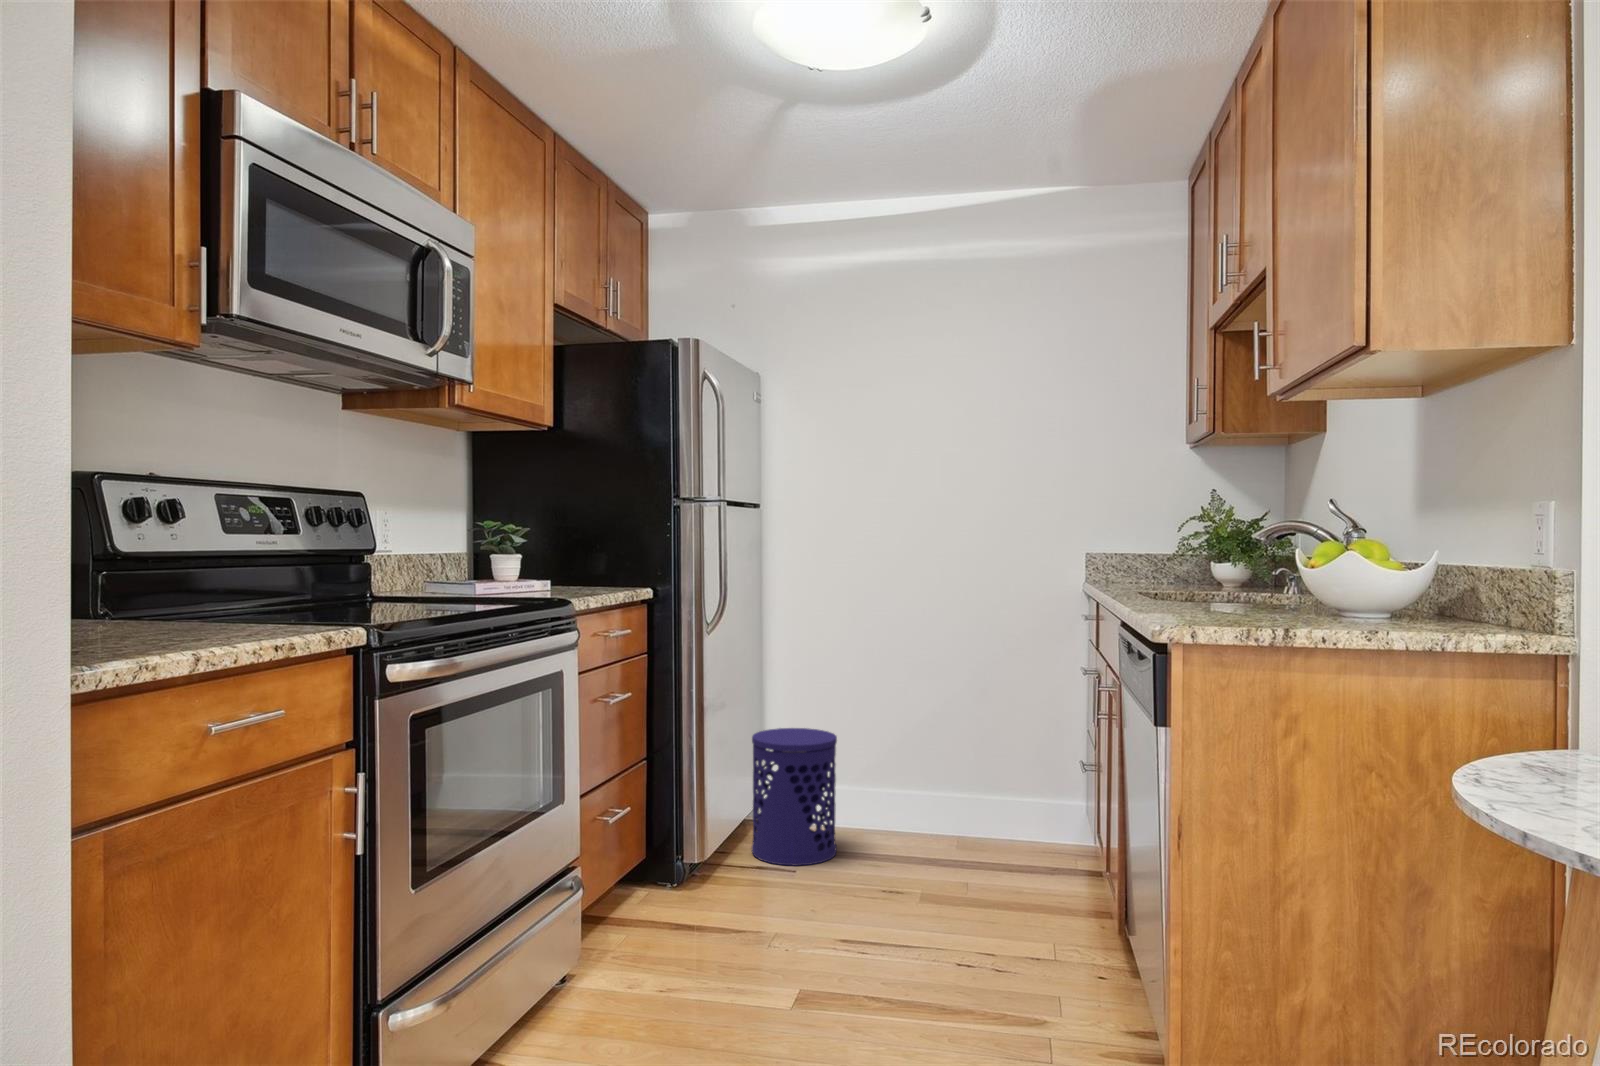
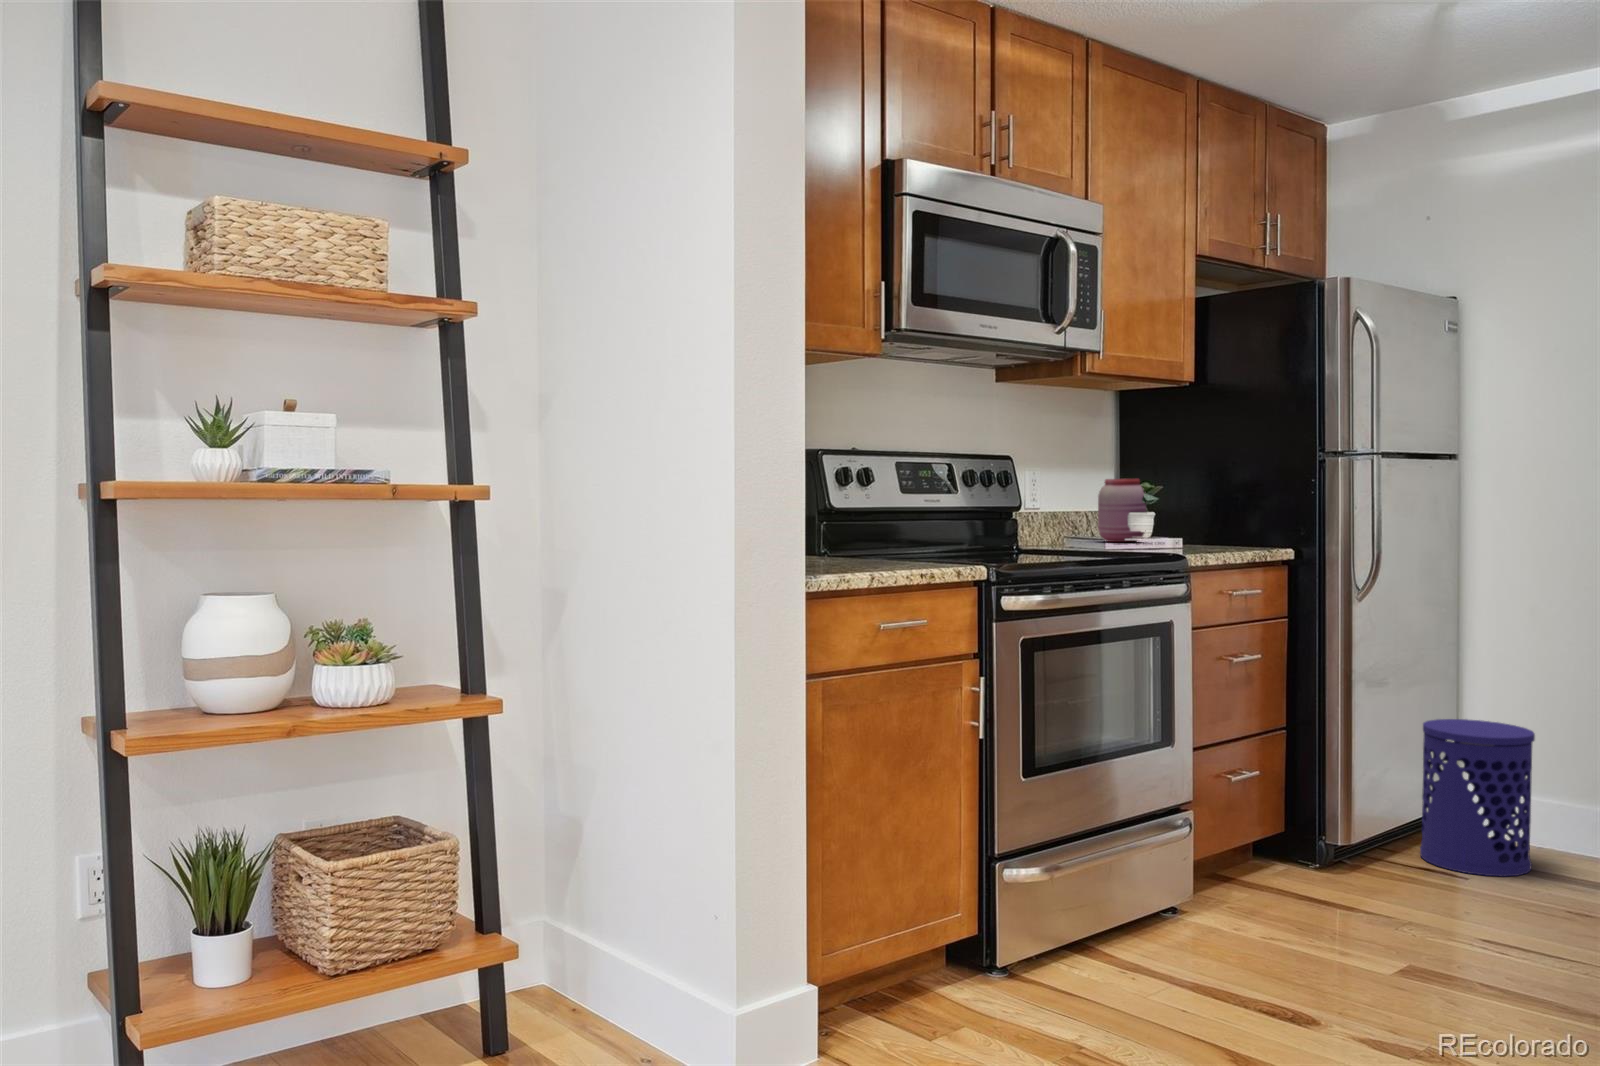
jar: none [457,521,507,586] -> present [1098,479,1146,542]

